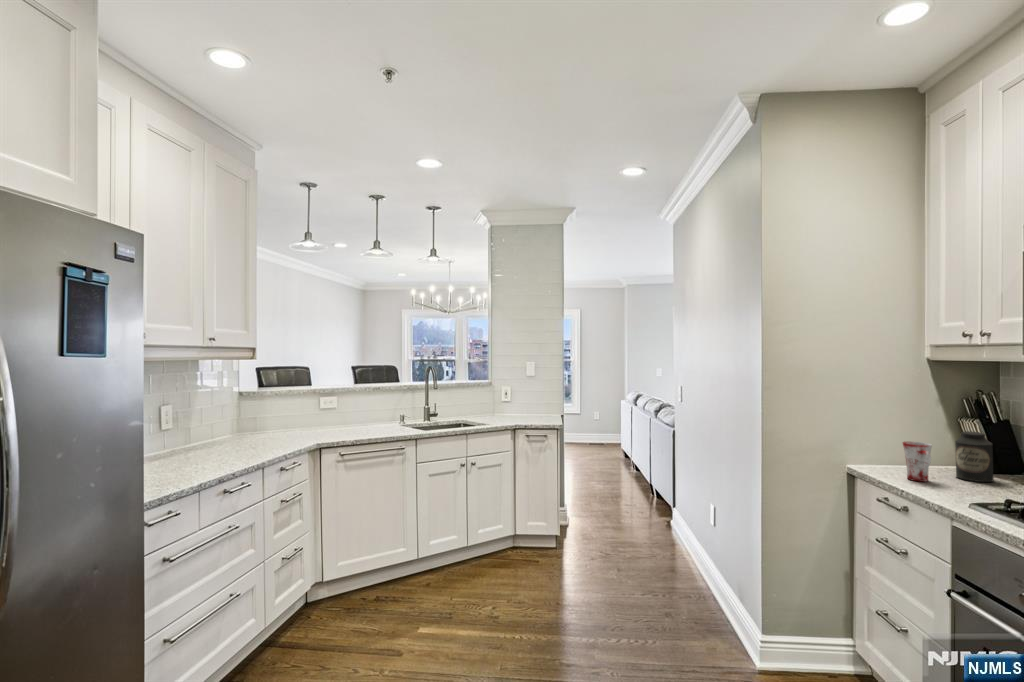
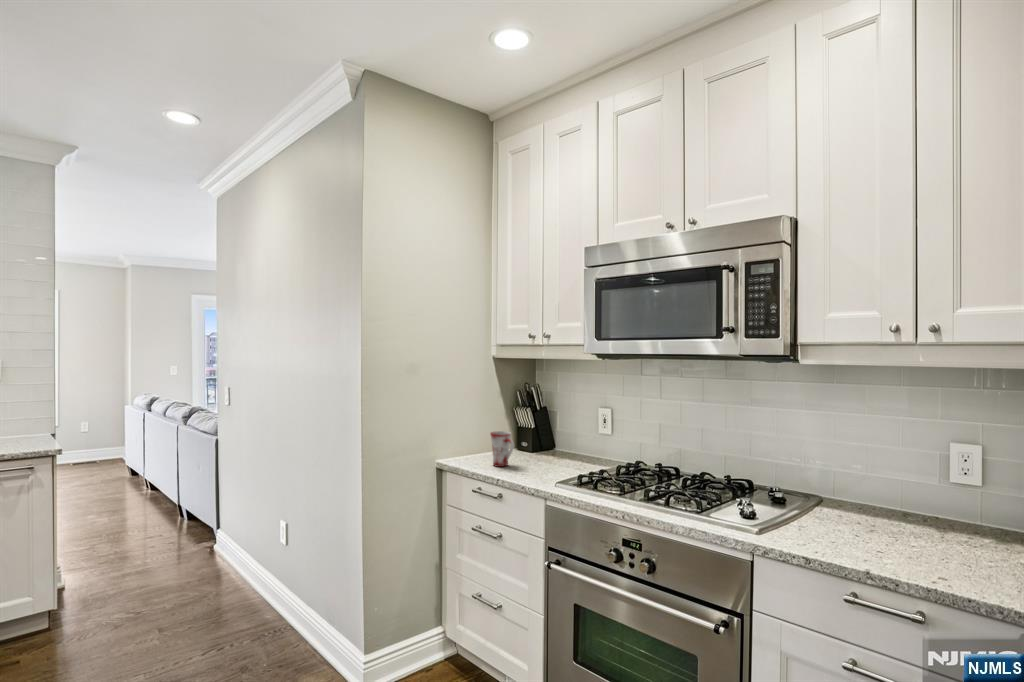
canister: present [955,431,994,482] -> none [518,417,541,458]

